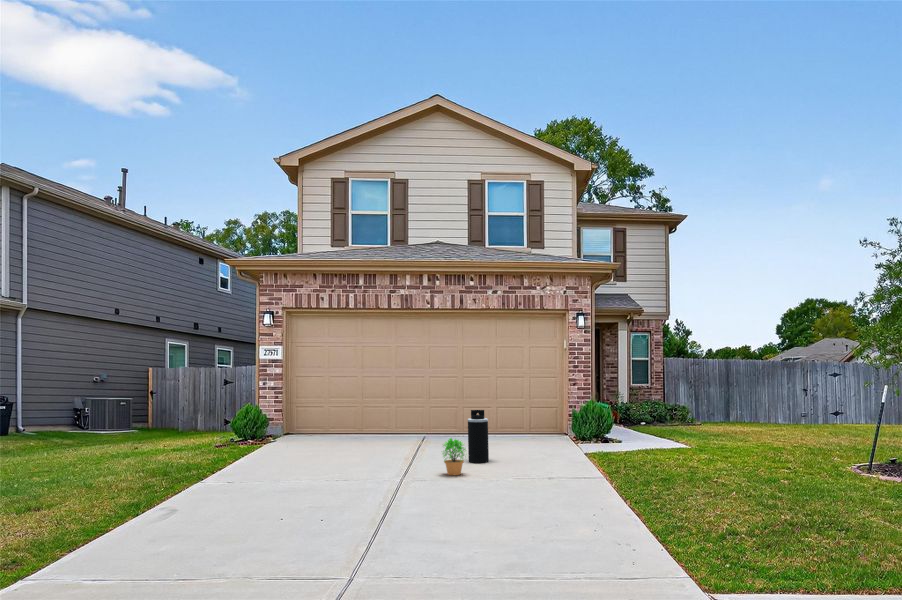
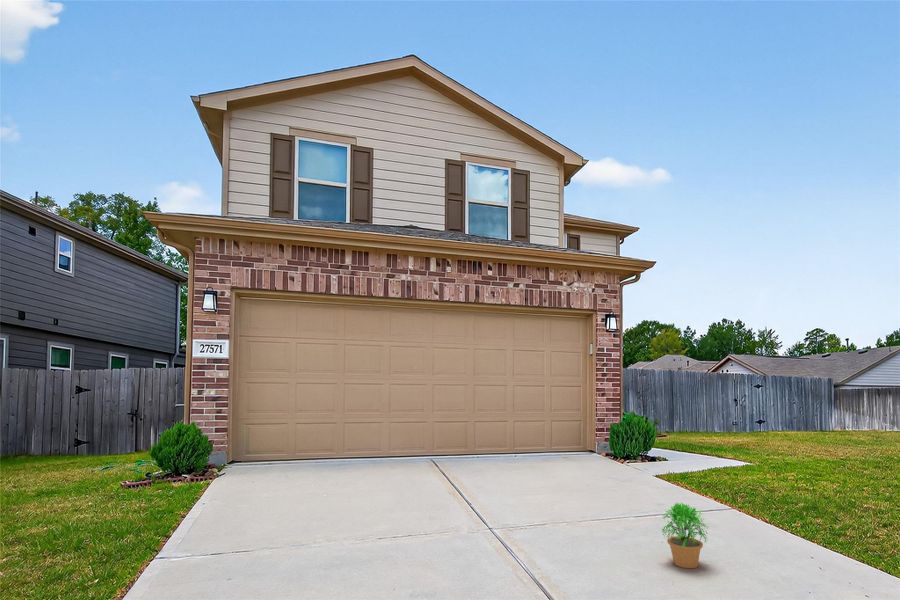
trash can: present [468,410,489,463] -> none [620,445,653,528]

